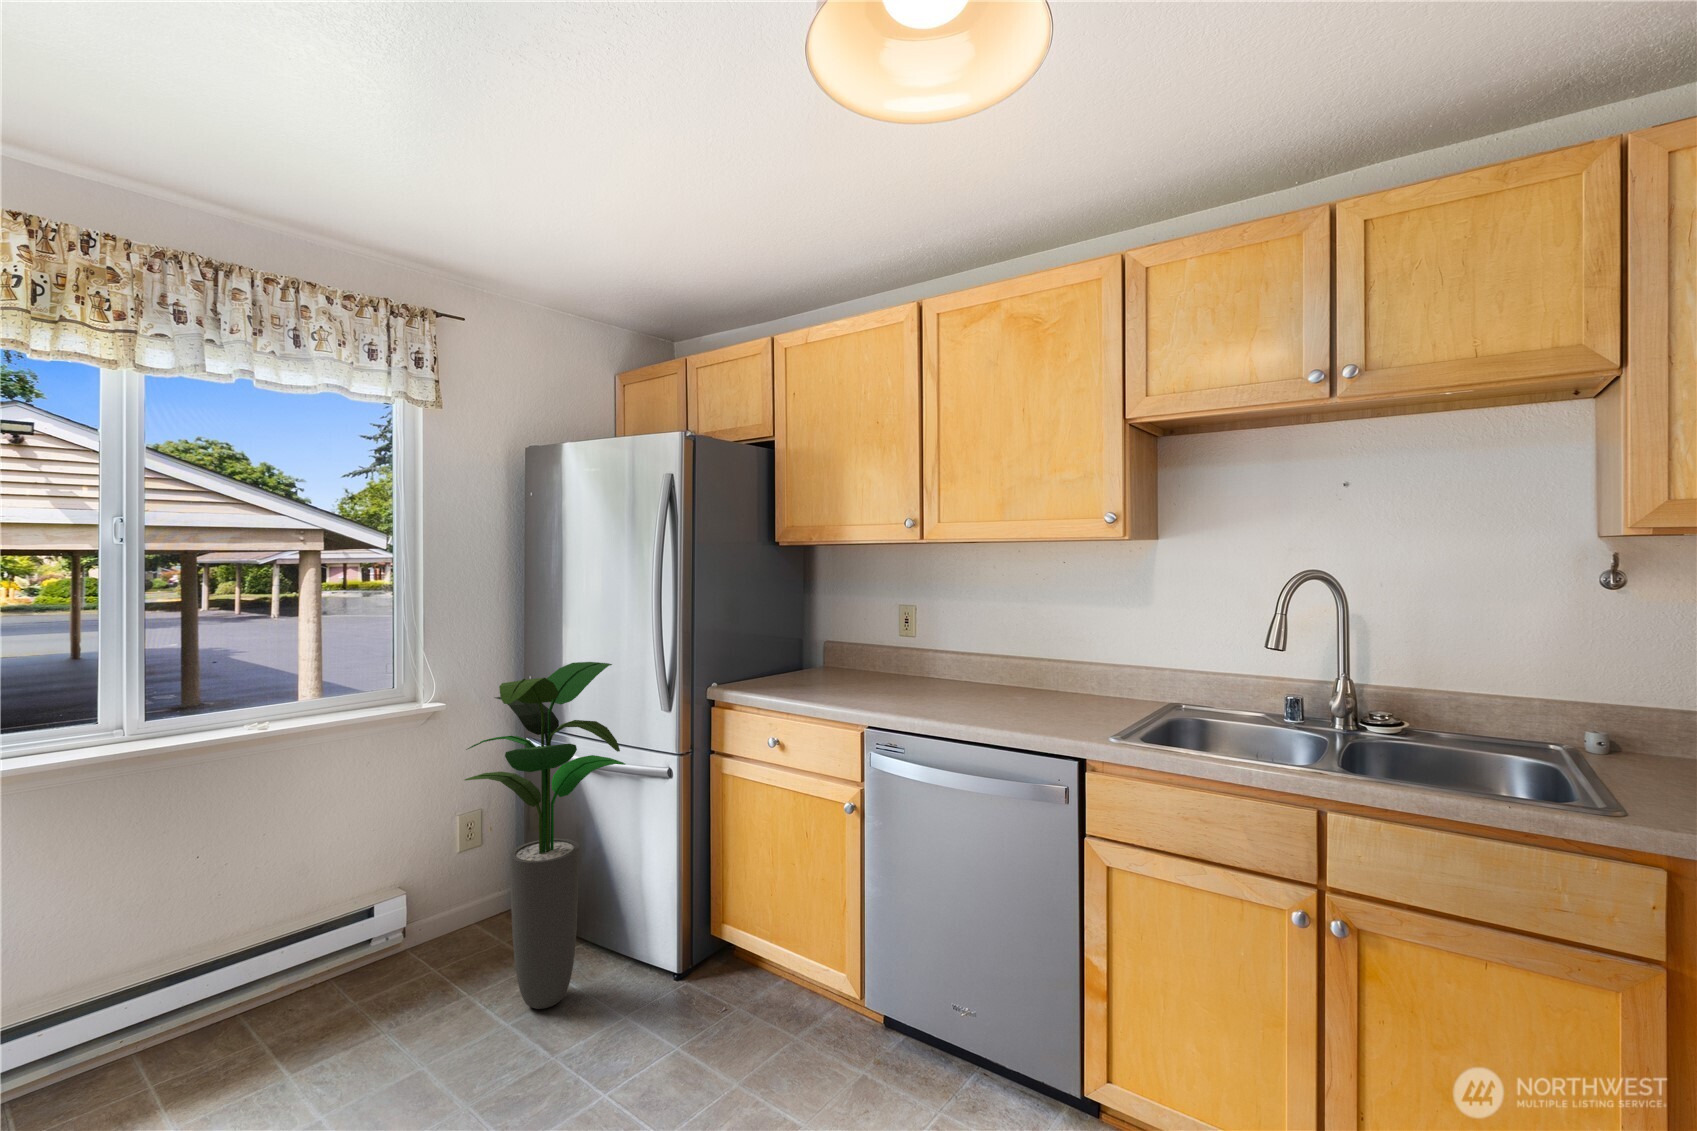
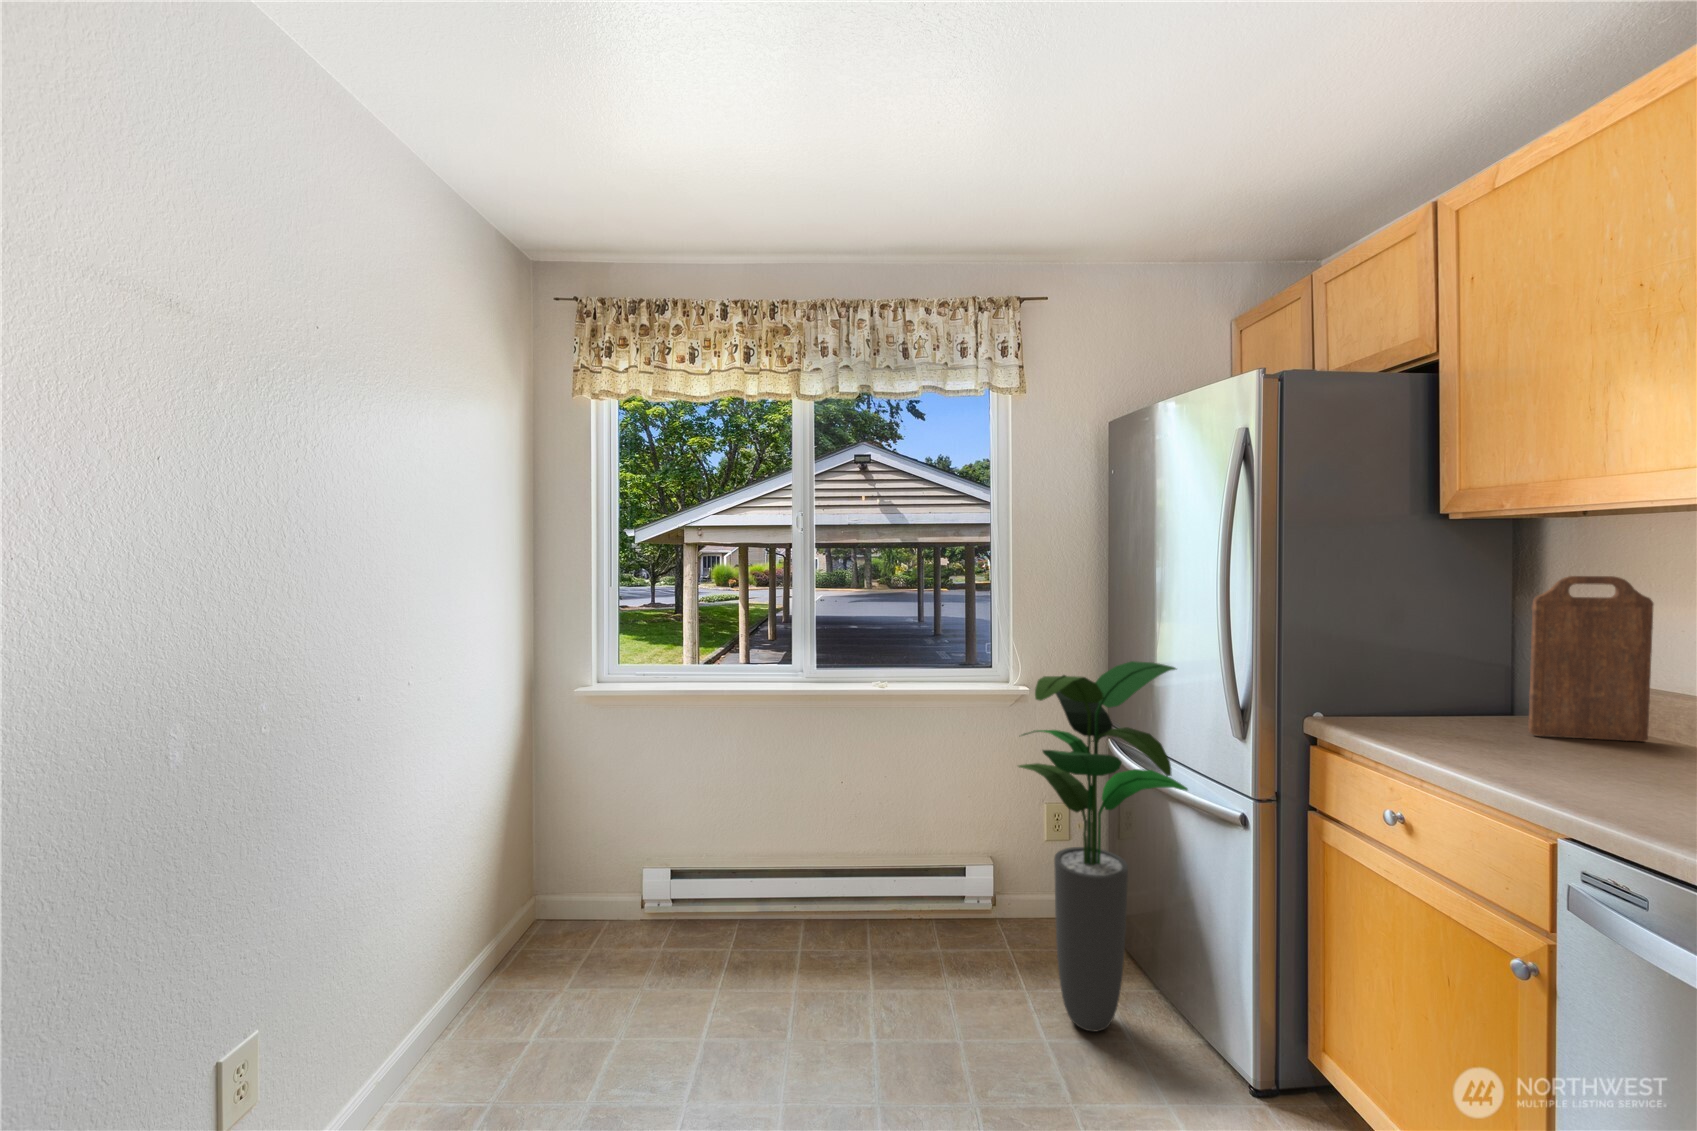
cutting board: none [826,578,875,678] -> present [1528,576,1654,742]

